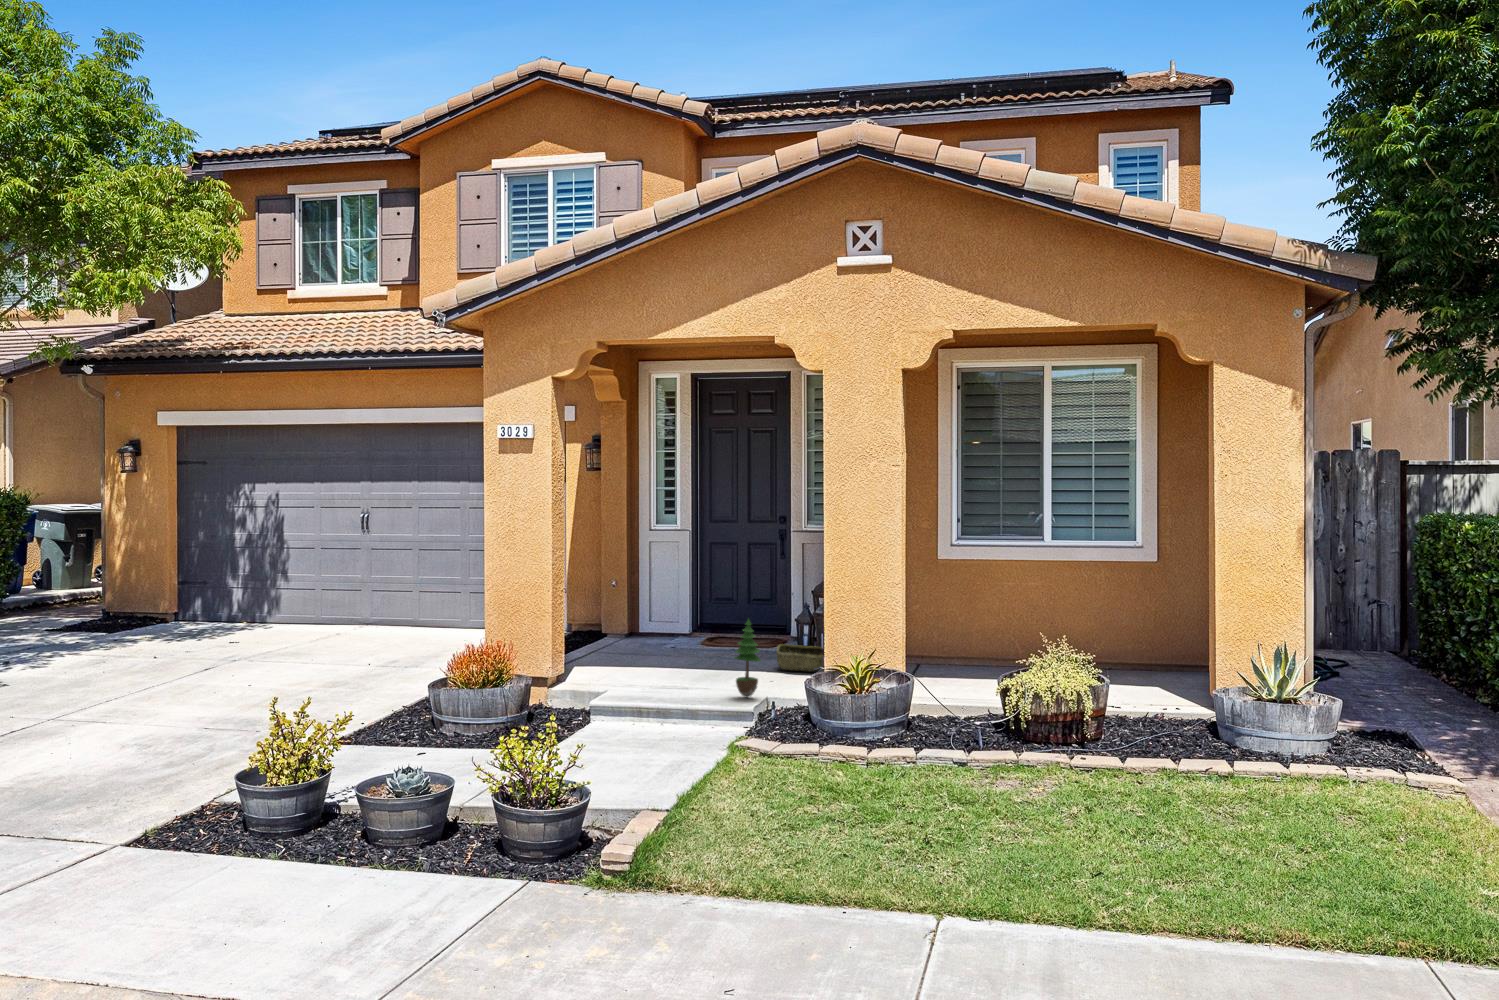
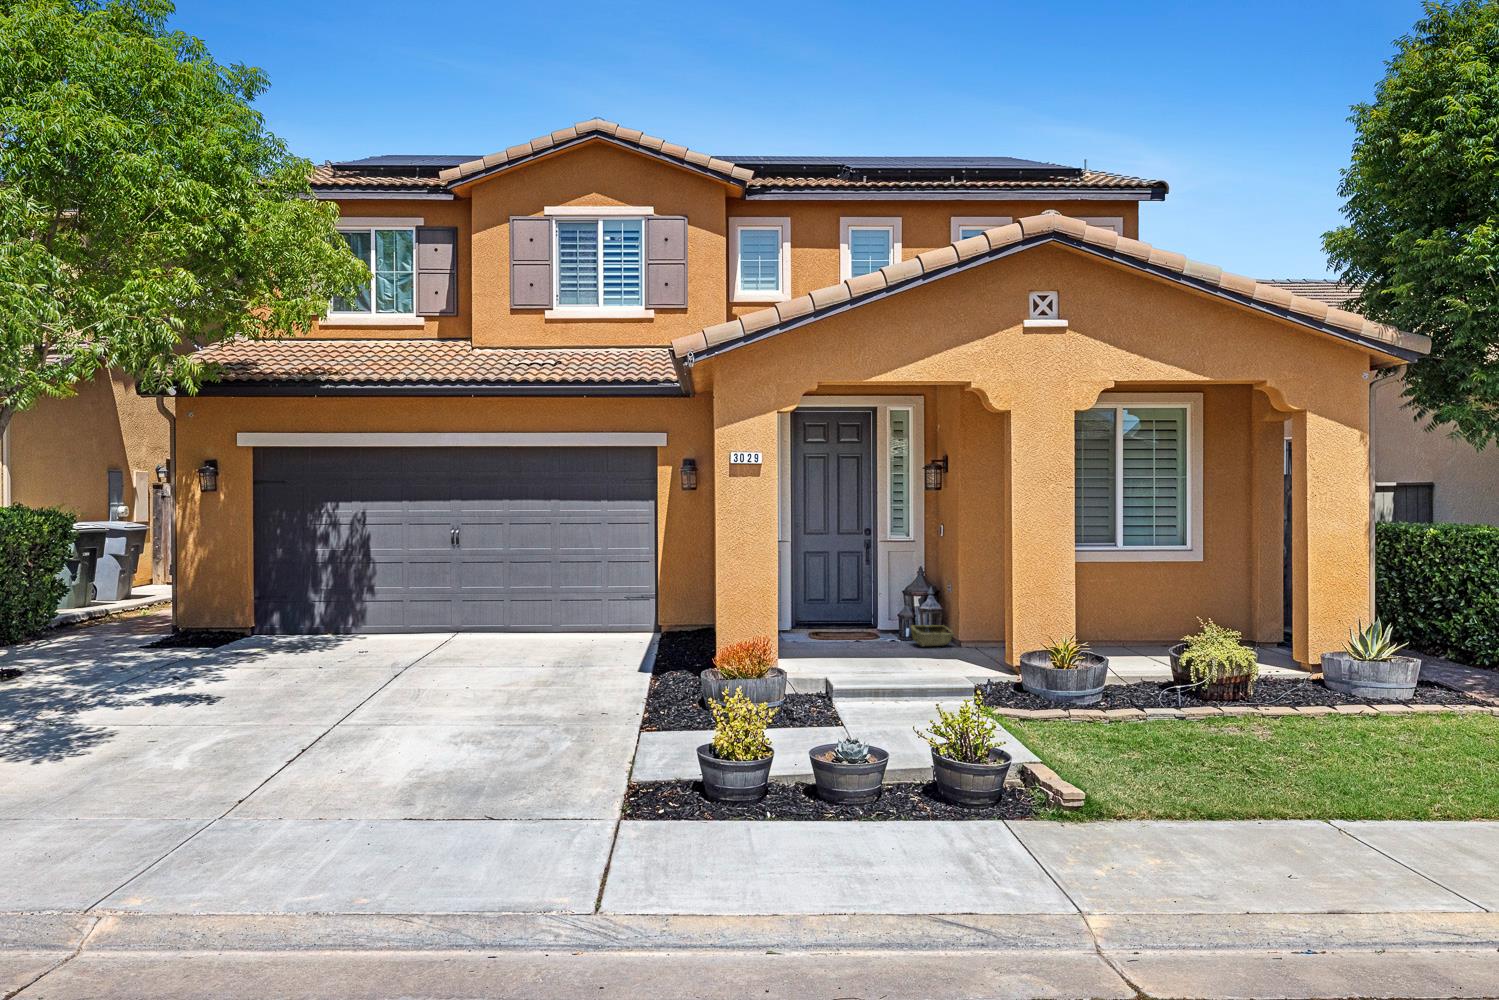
potted tree: present [734,619,761,698] -> none [952,612,976,677]

